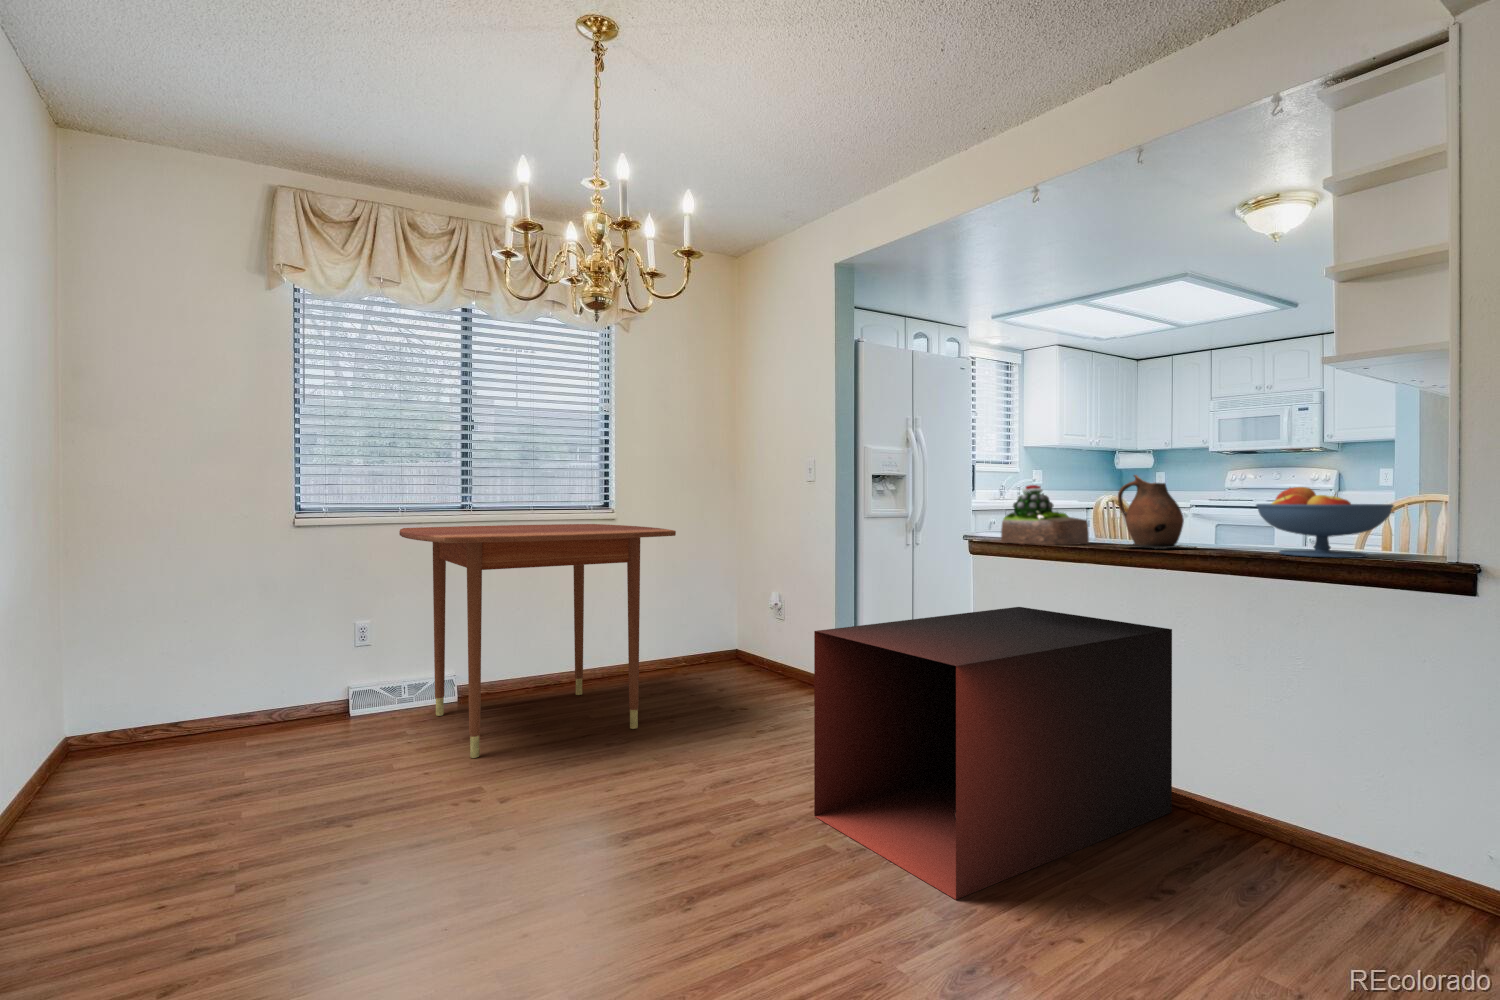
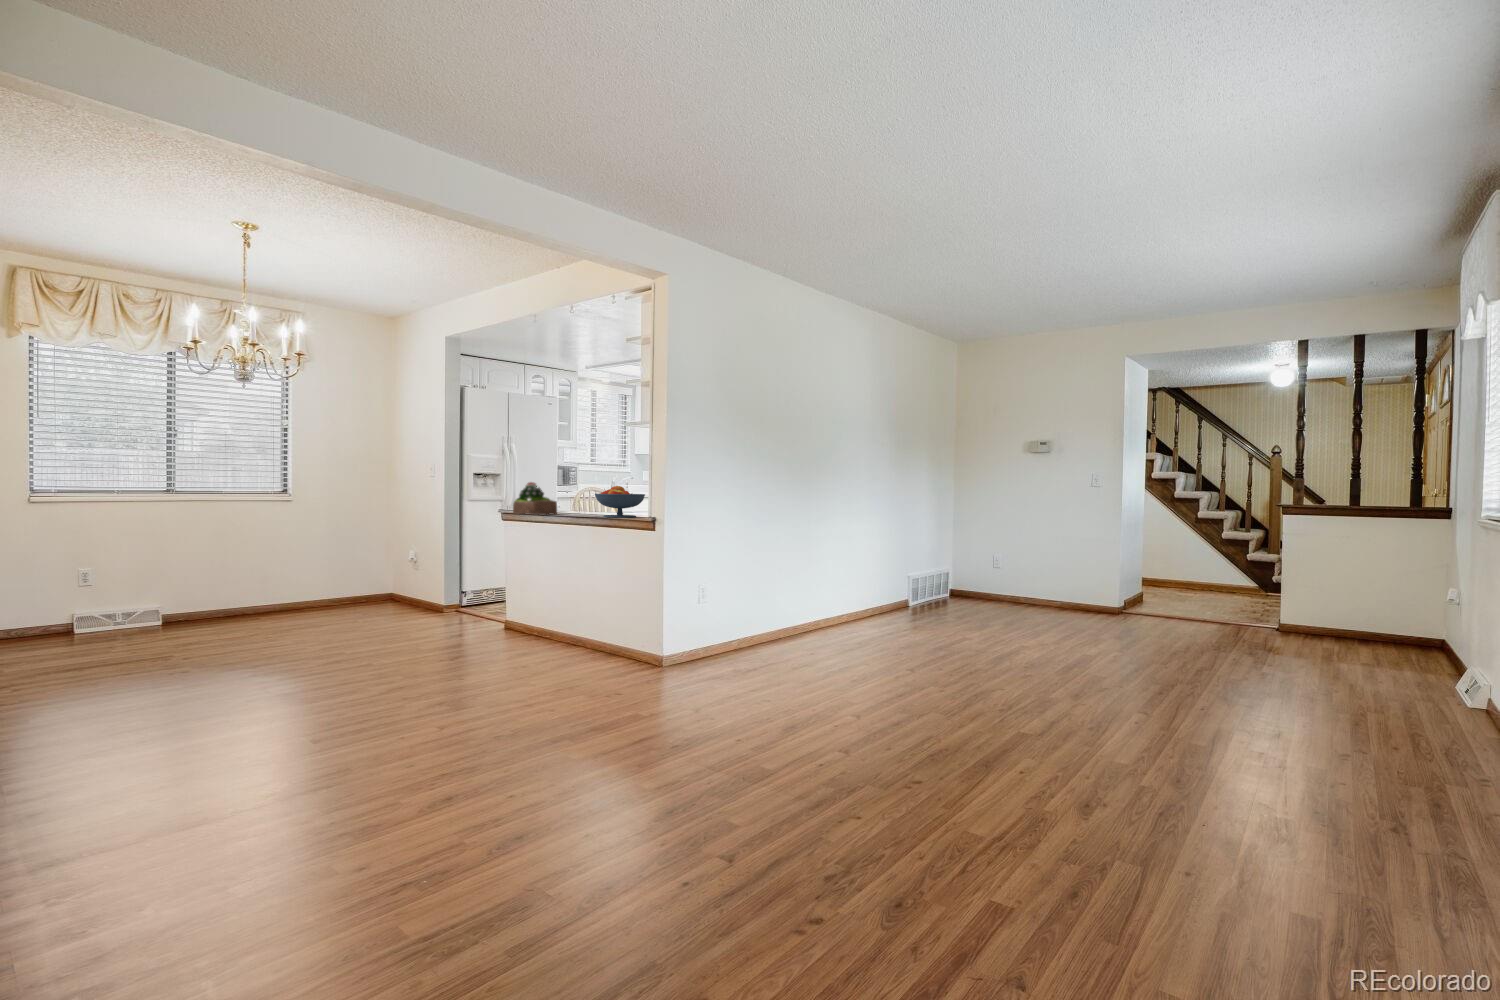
ceramic pitcher: present [1118,475,1191,549] -> none [556,478,592,516]
dining table: present [399,524,676,758] -> none [116,503,320,644]
storage cabinet: present [814,607,1172,899] -> none [378,549,572,669]

